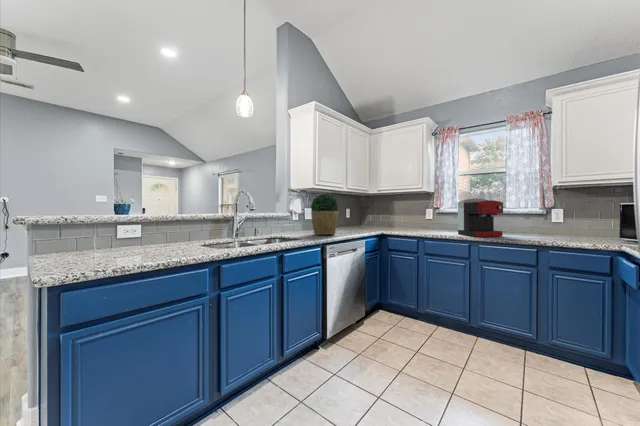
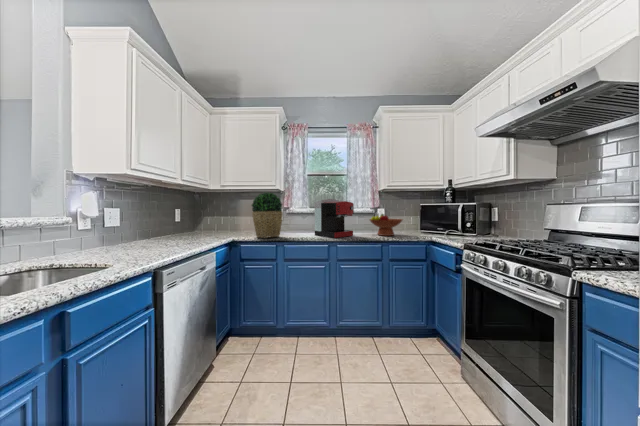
potted plant: present [311,194,338,235] -> present [252,192,283,238]
fruit bowl: none [526,213,577,239] -> present [370,214,402,236]

